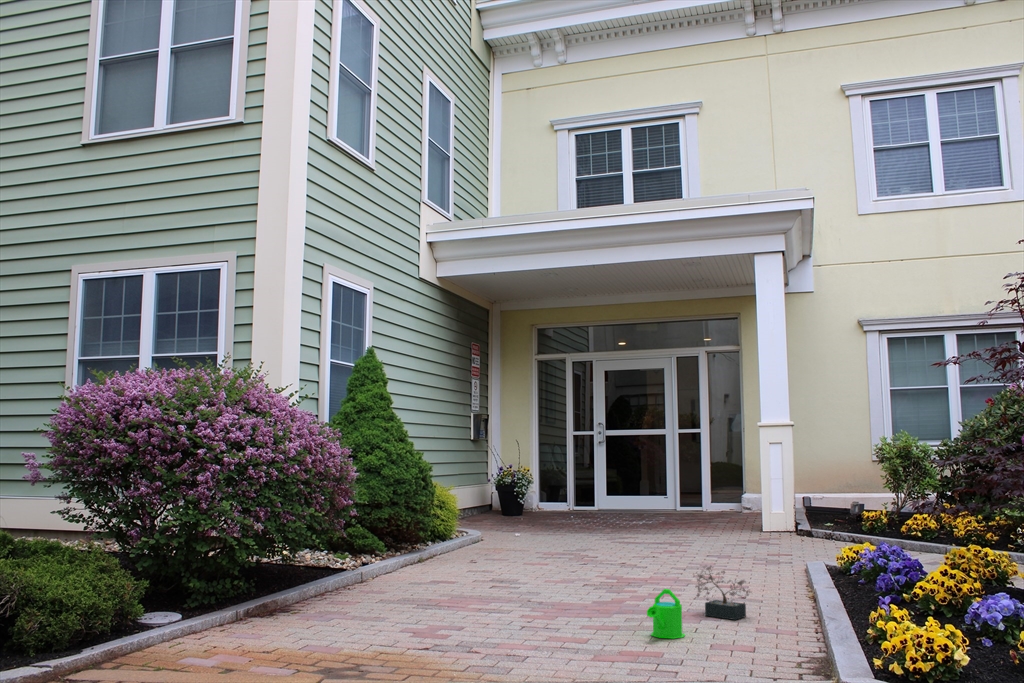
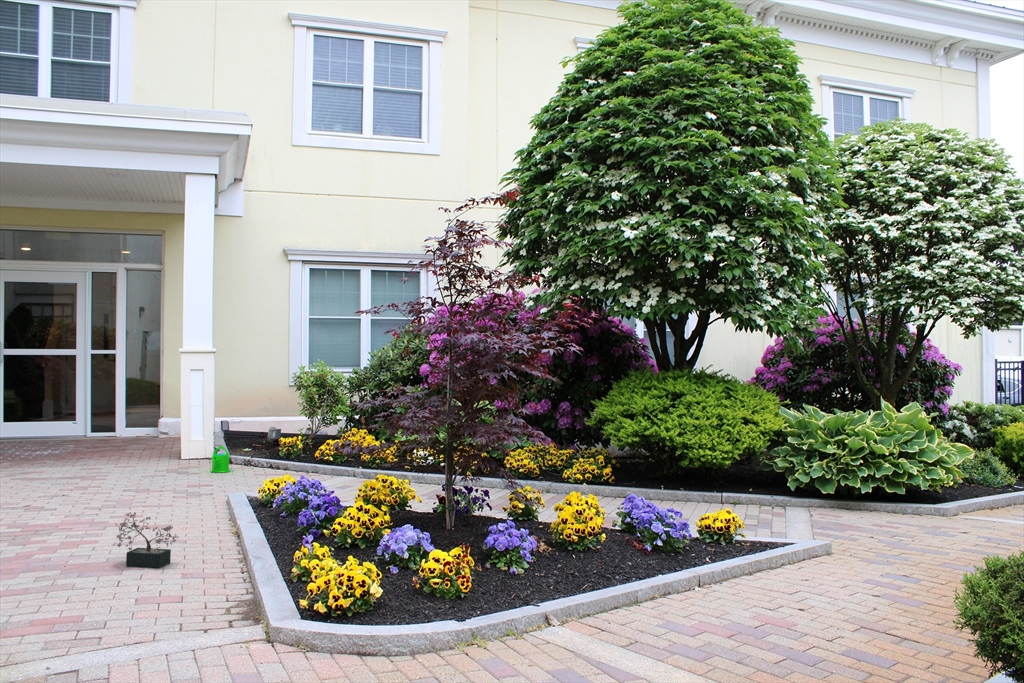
watering can: present [647,589,685,639] -> present [211,446,229,473]

